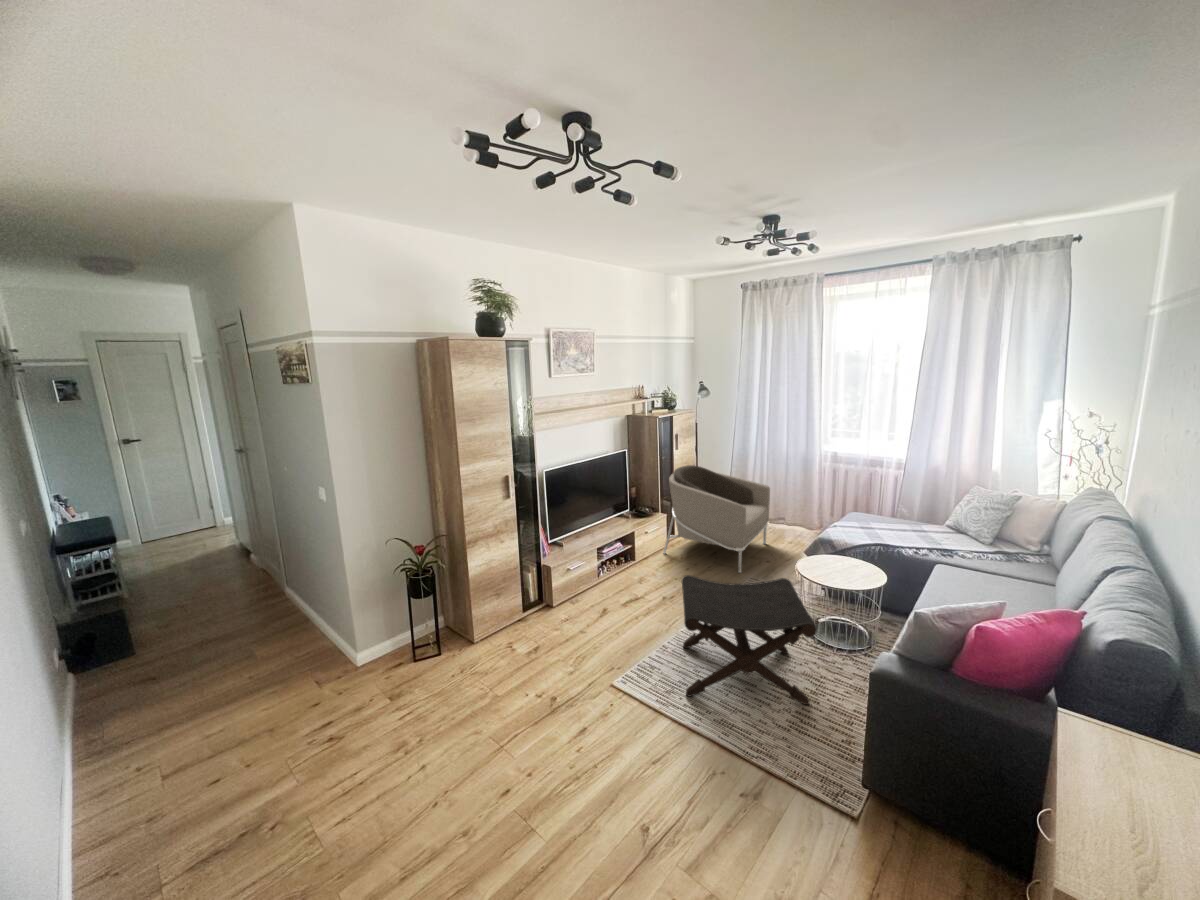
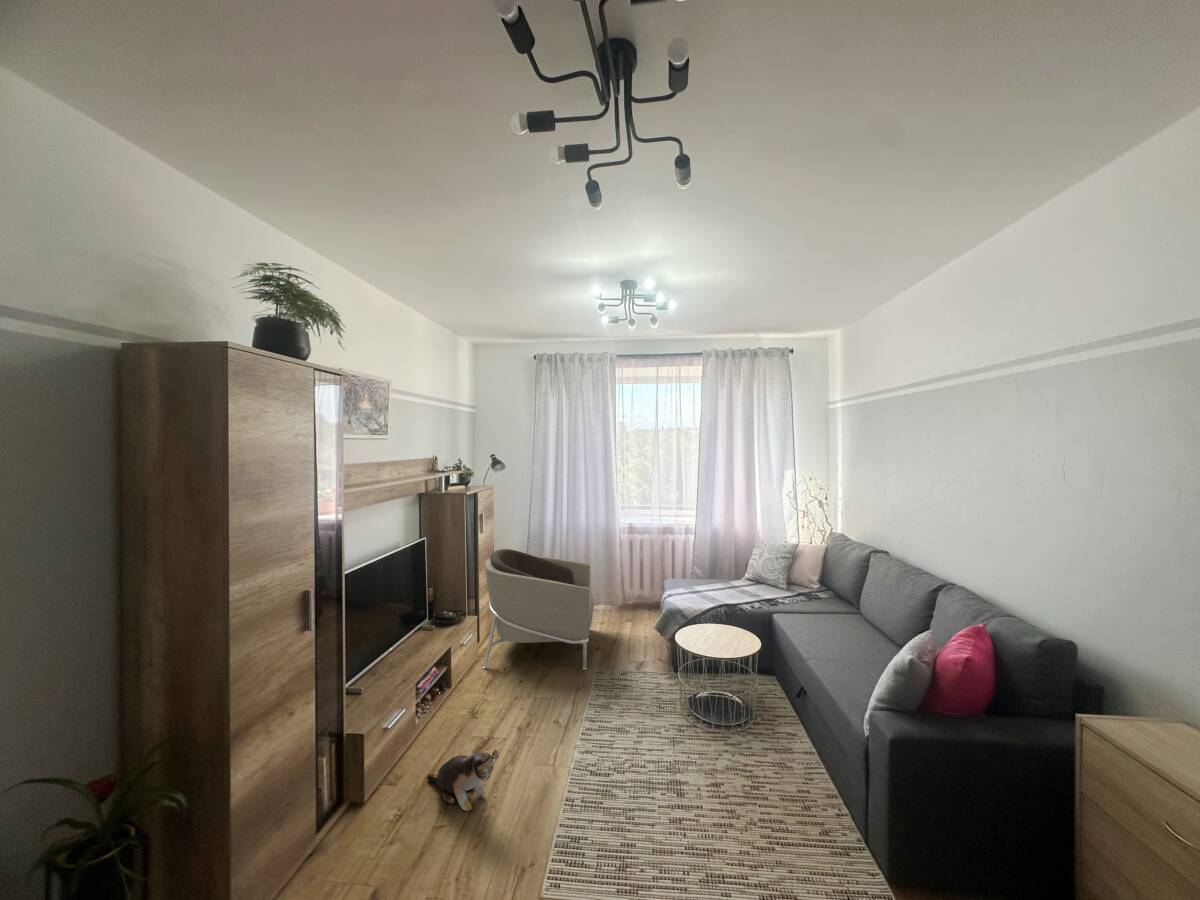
footstool: present [681,575,817,705] -> none [587,661,764,863]
plush toy: none [590,595,619,629] -> present [427,749,499,811]

